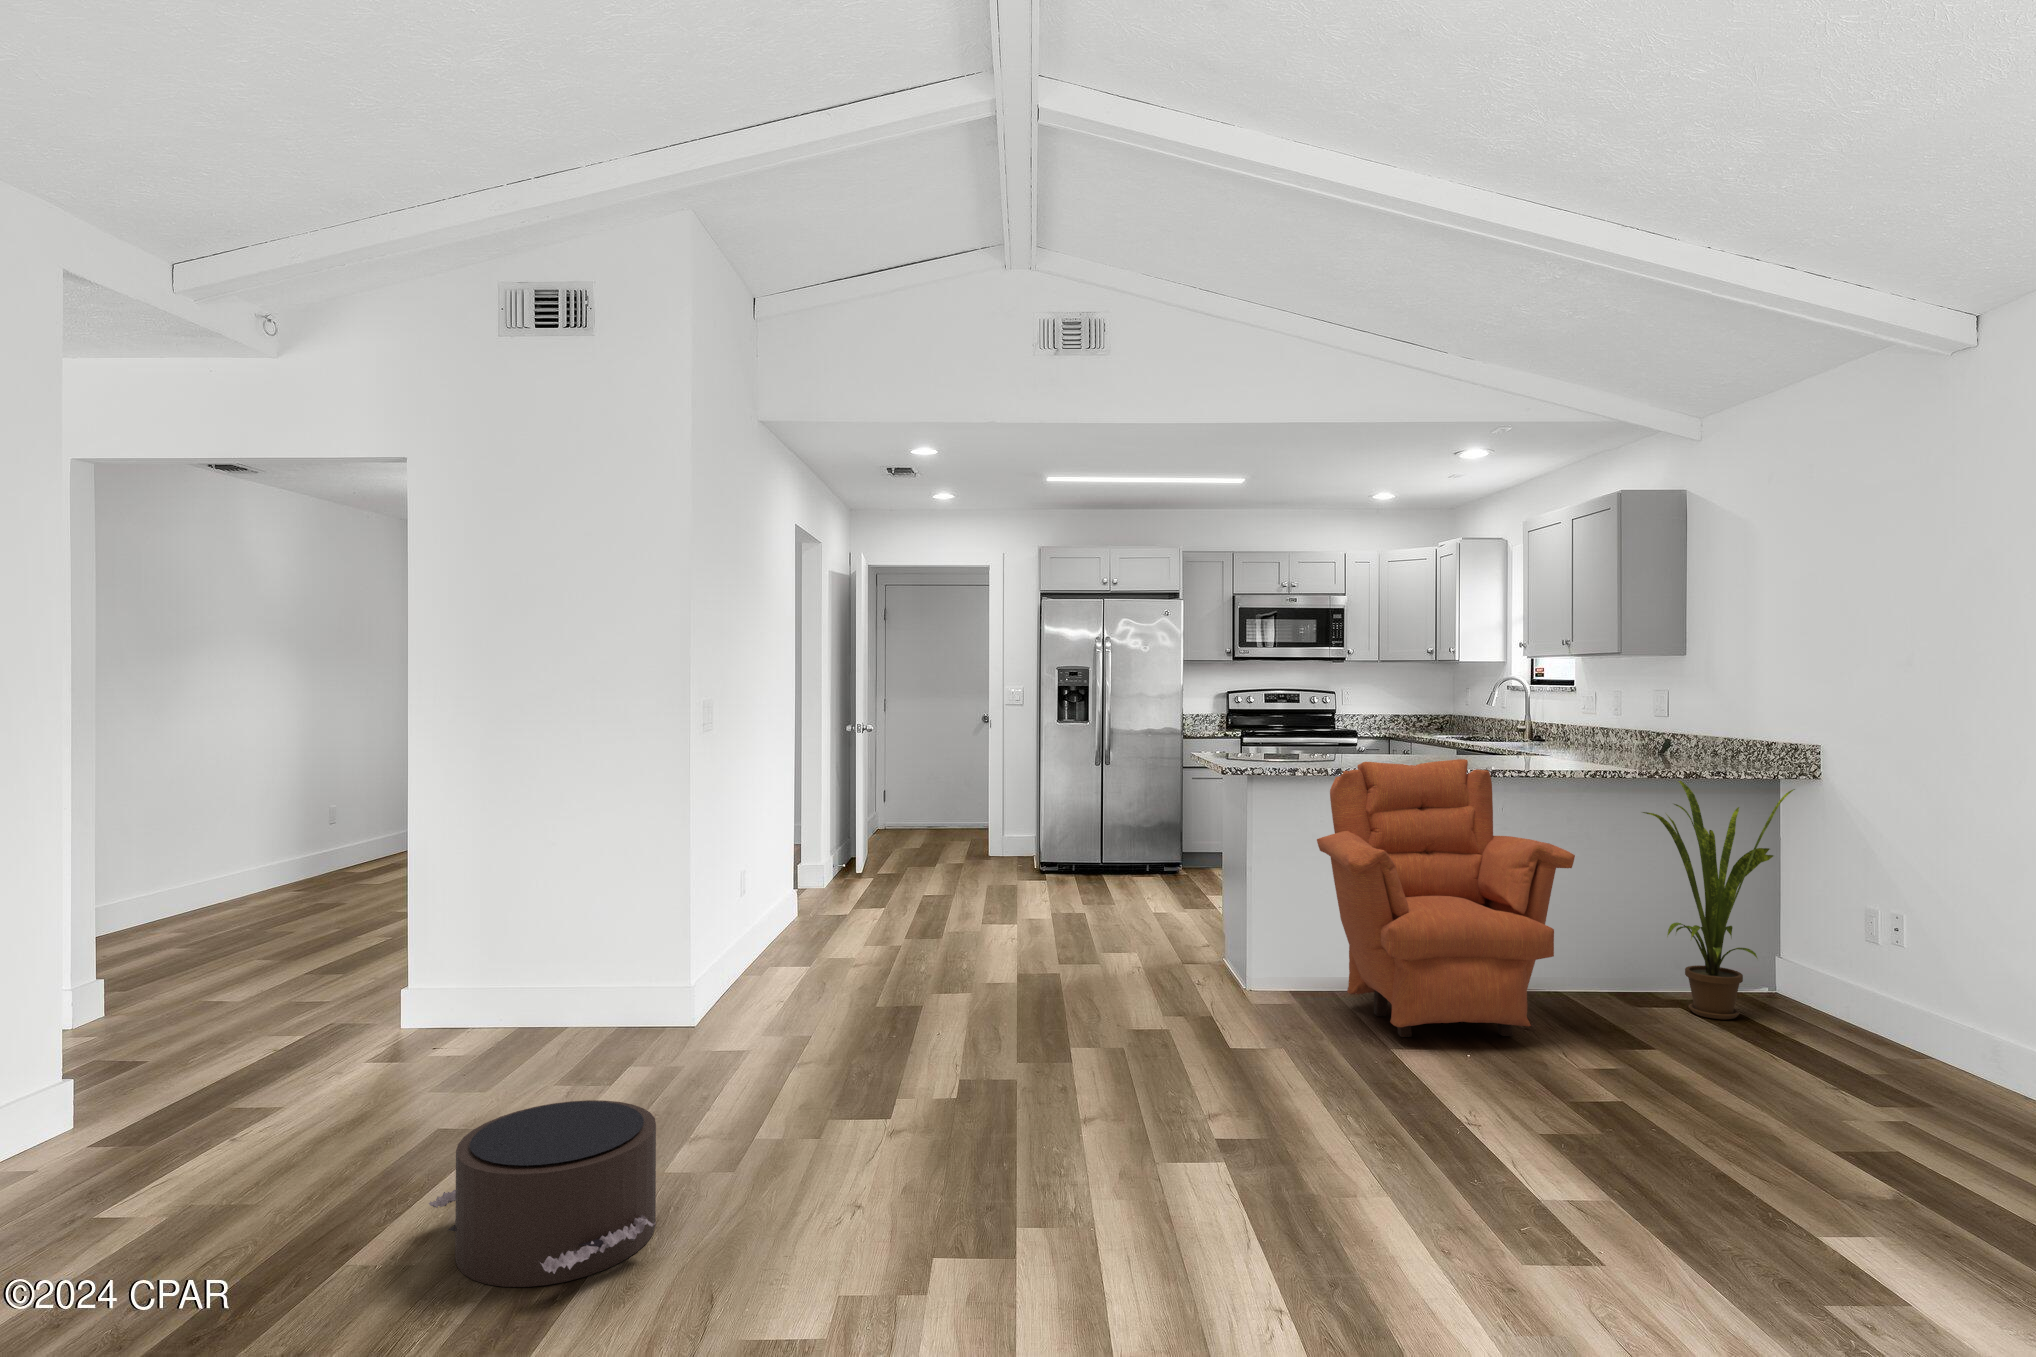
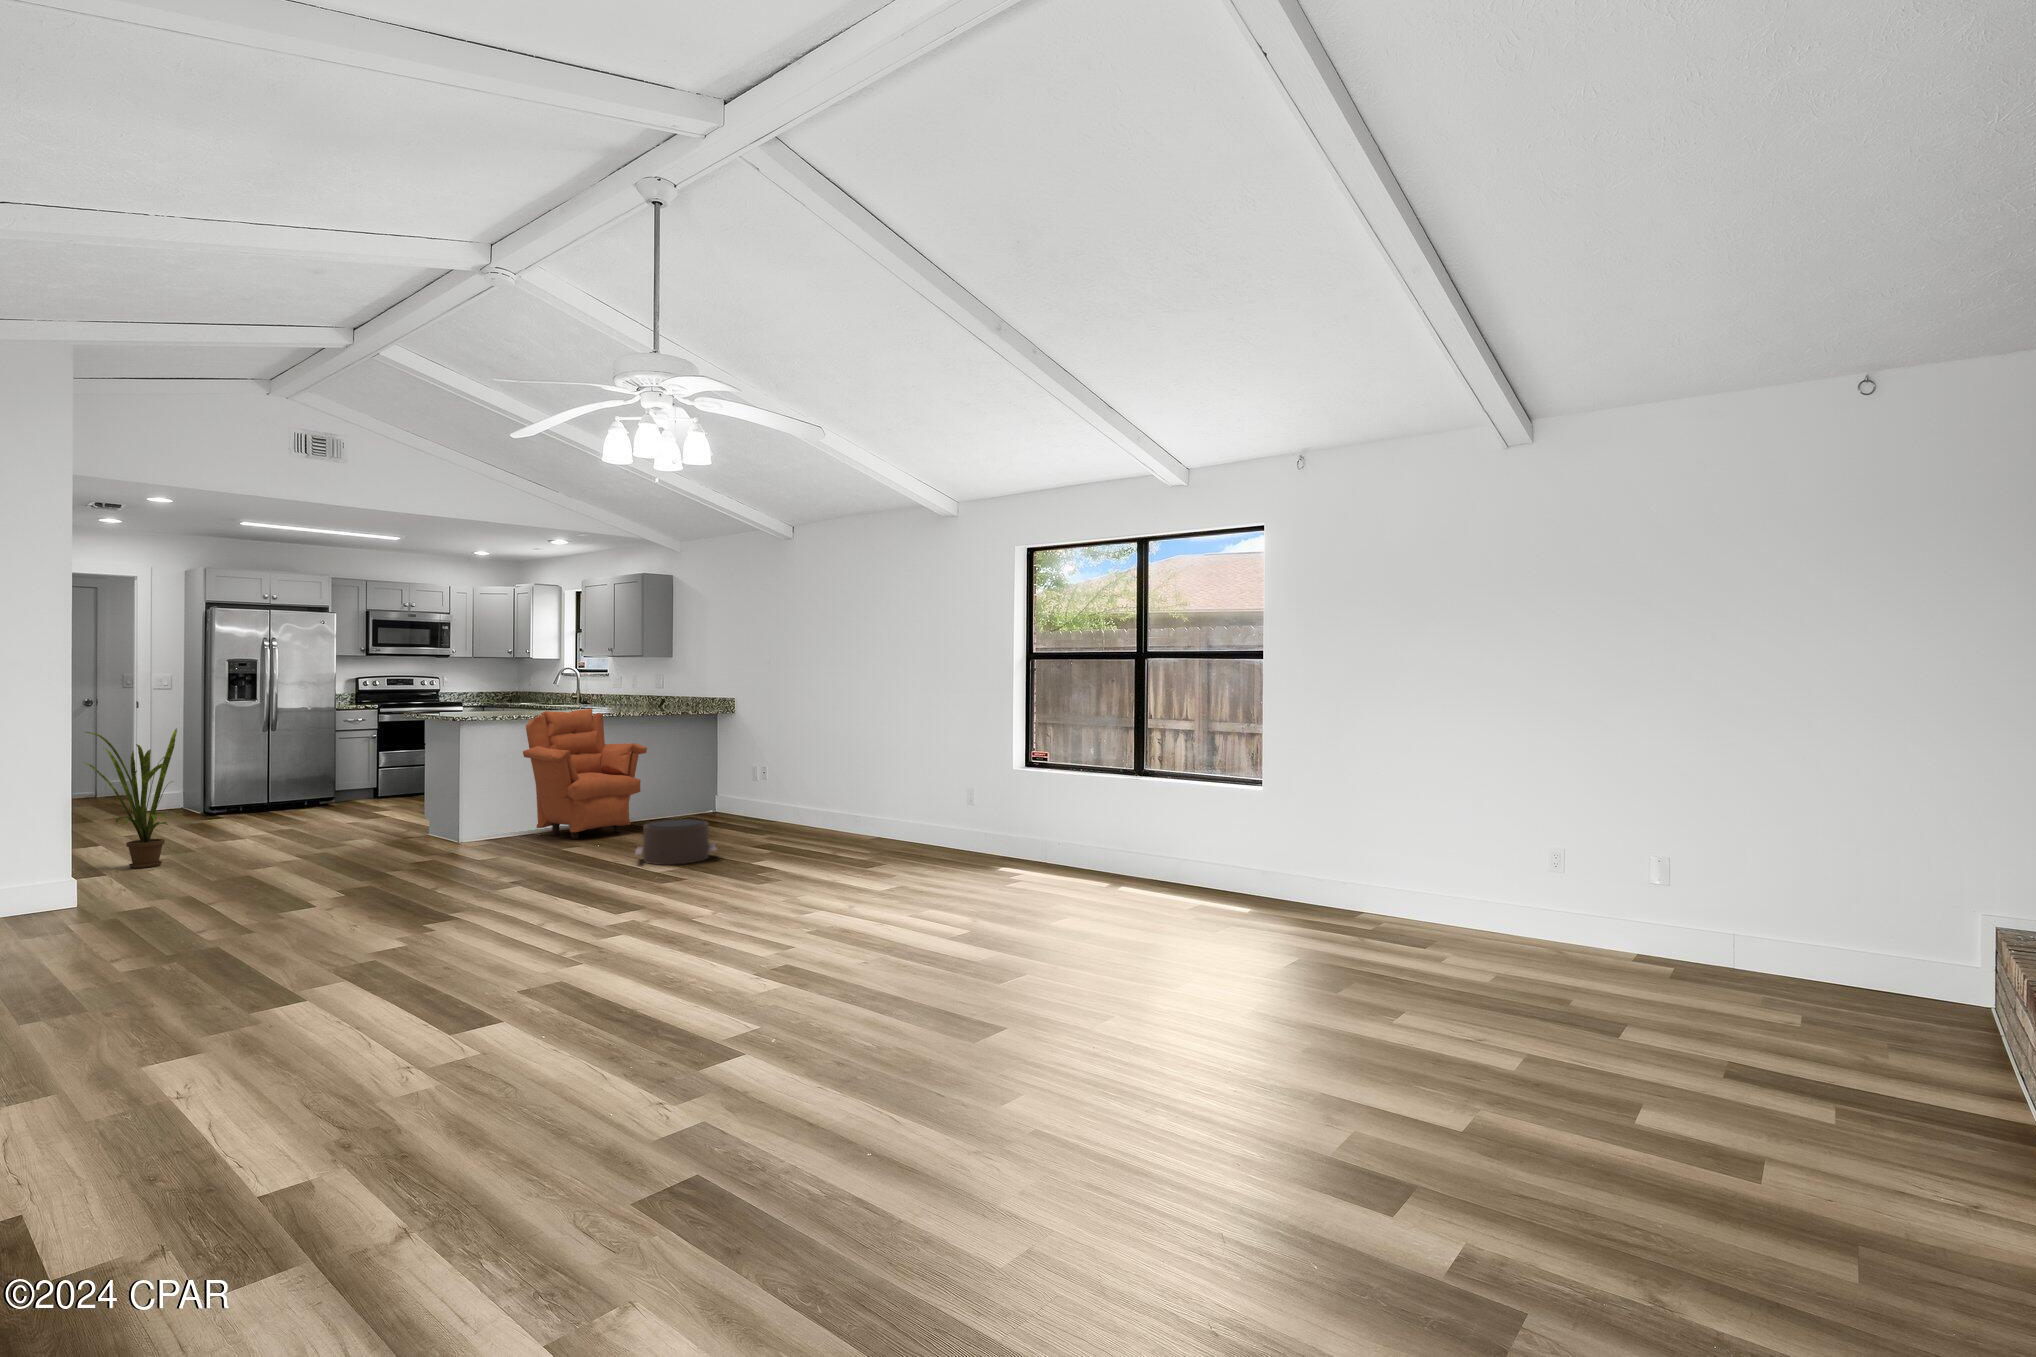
house plant: present [1643,781,1795,1019] -> present [84,728,177,868]
pouf: present [429,1100,656,1287] -> present [635,819,717,865]

